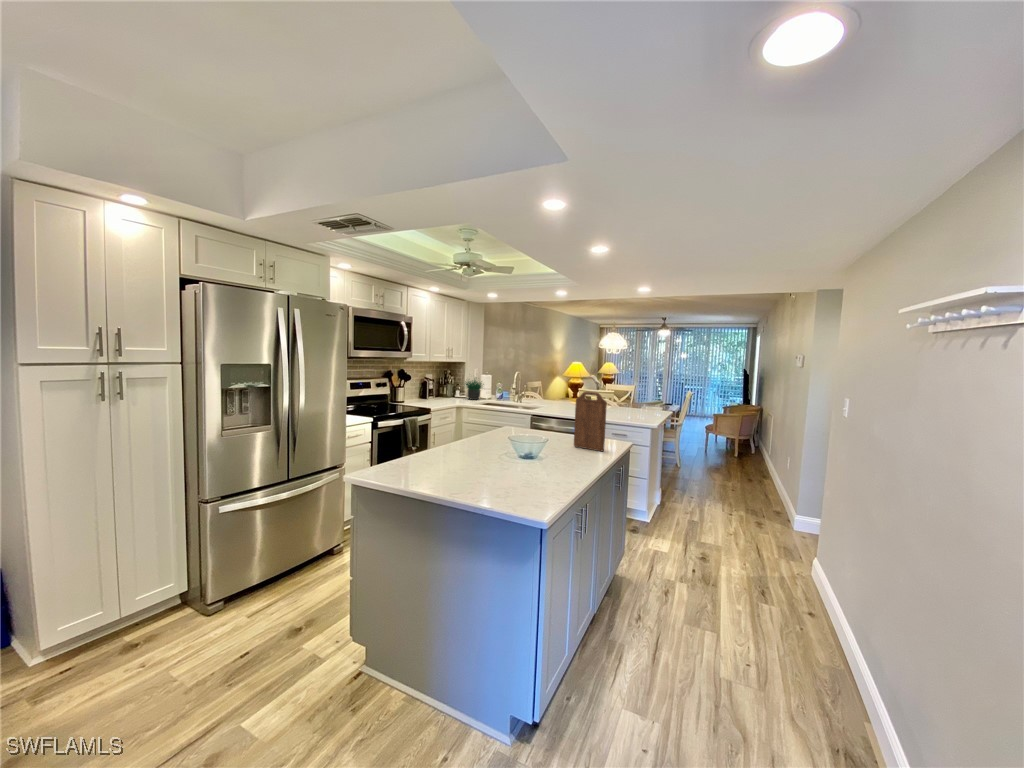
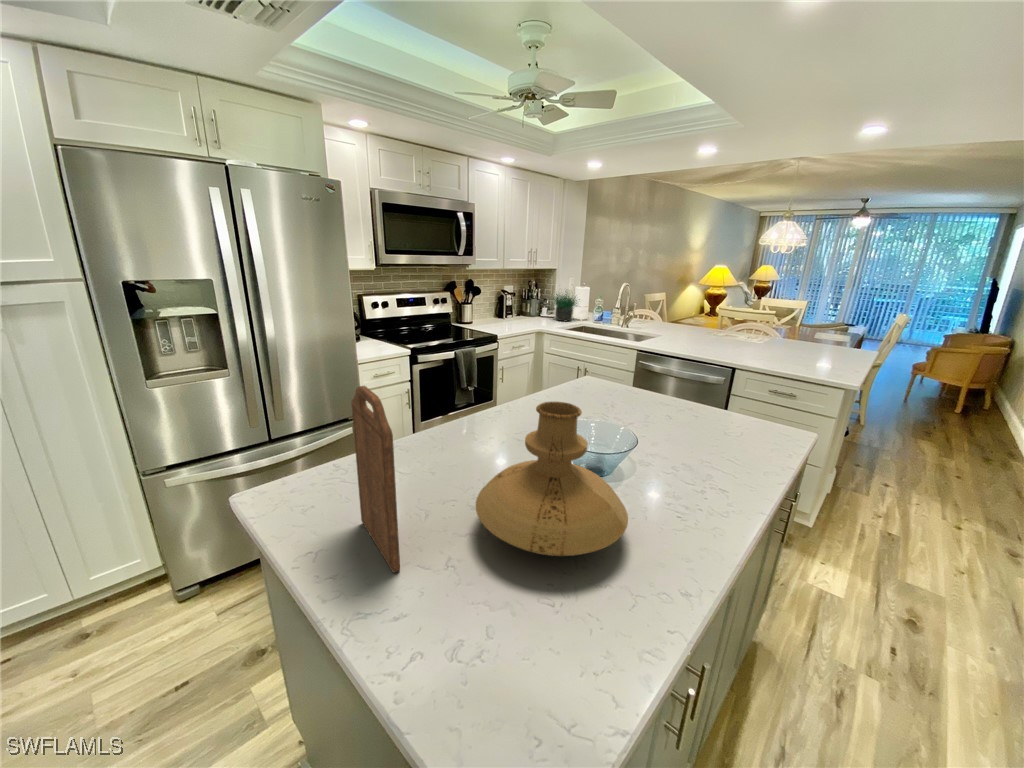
cutting board: present [574,392,607,451] -> present [351,386,400,573]
vase: none [474,410,548,476] -> present [476,402,628,556]

